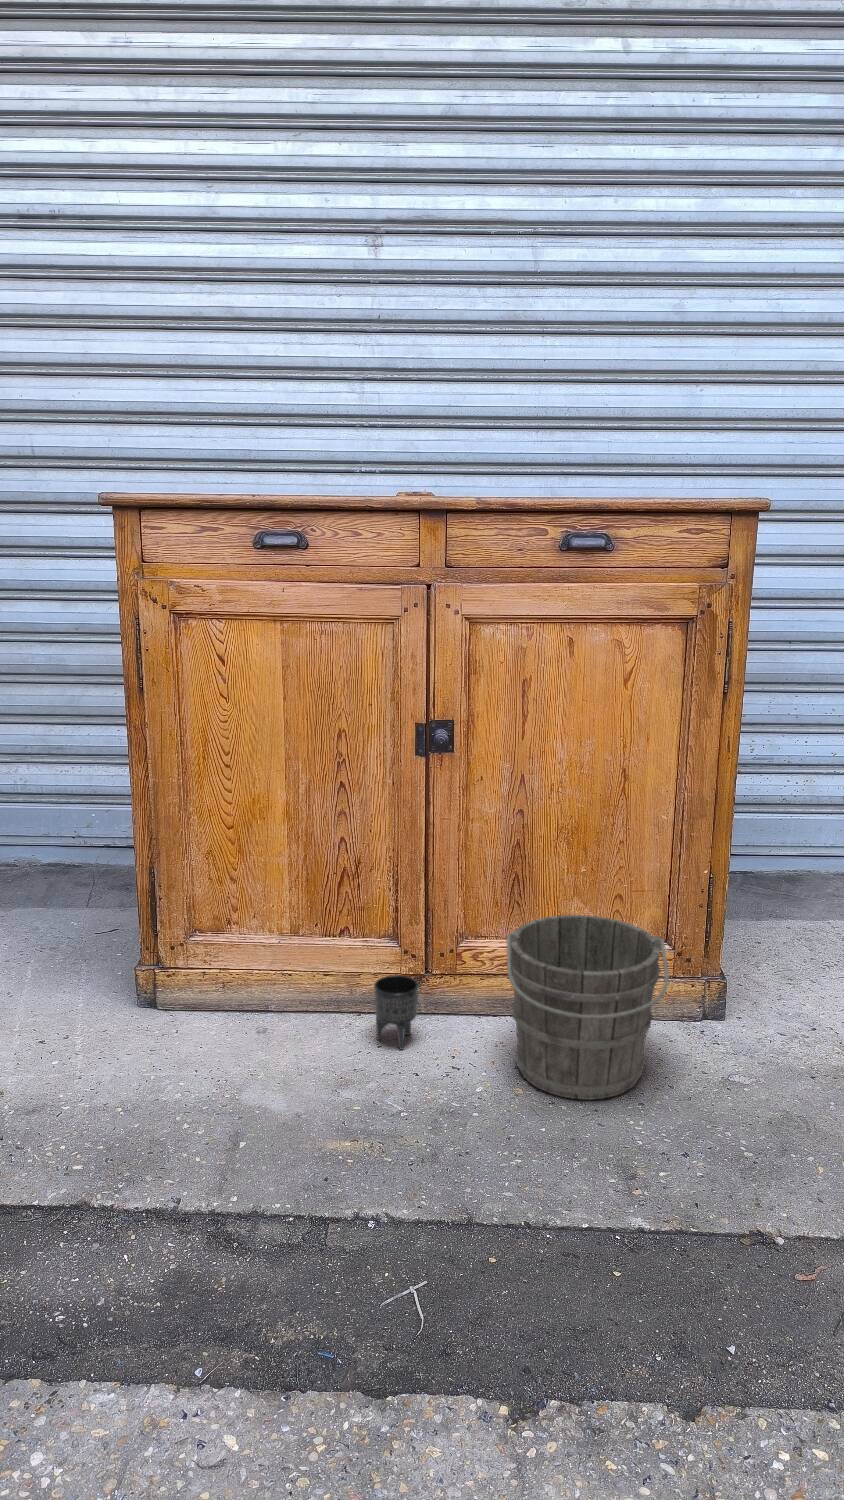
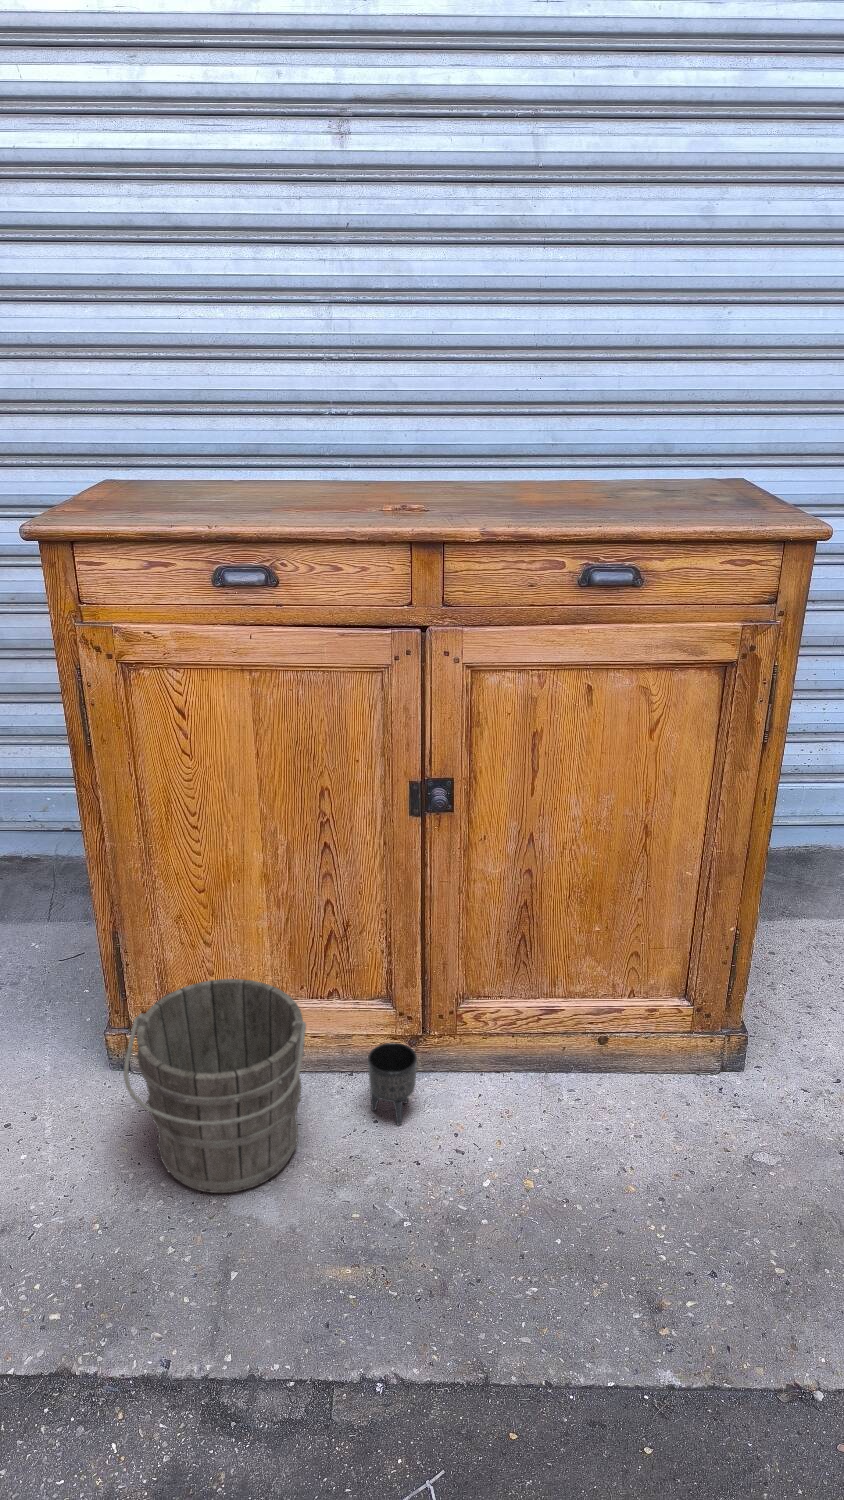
bucket: present [507,915,669,1100] -> present [124,979,306,1193]

